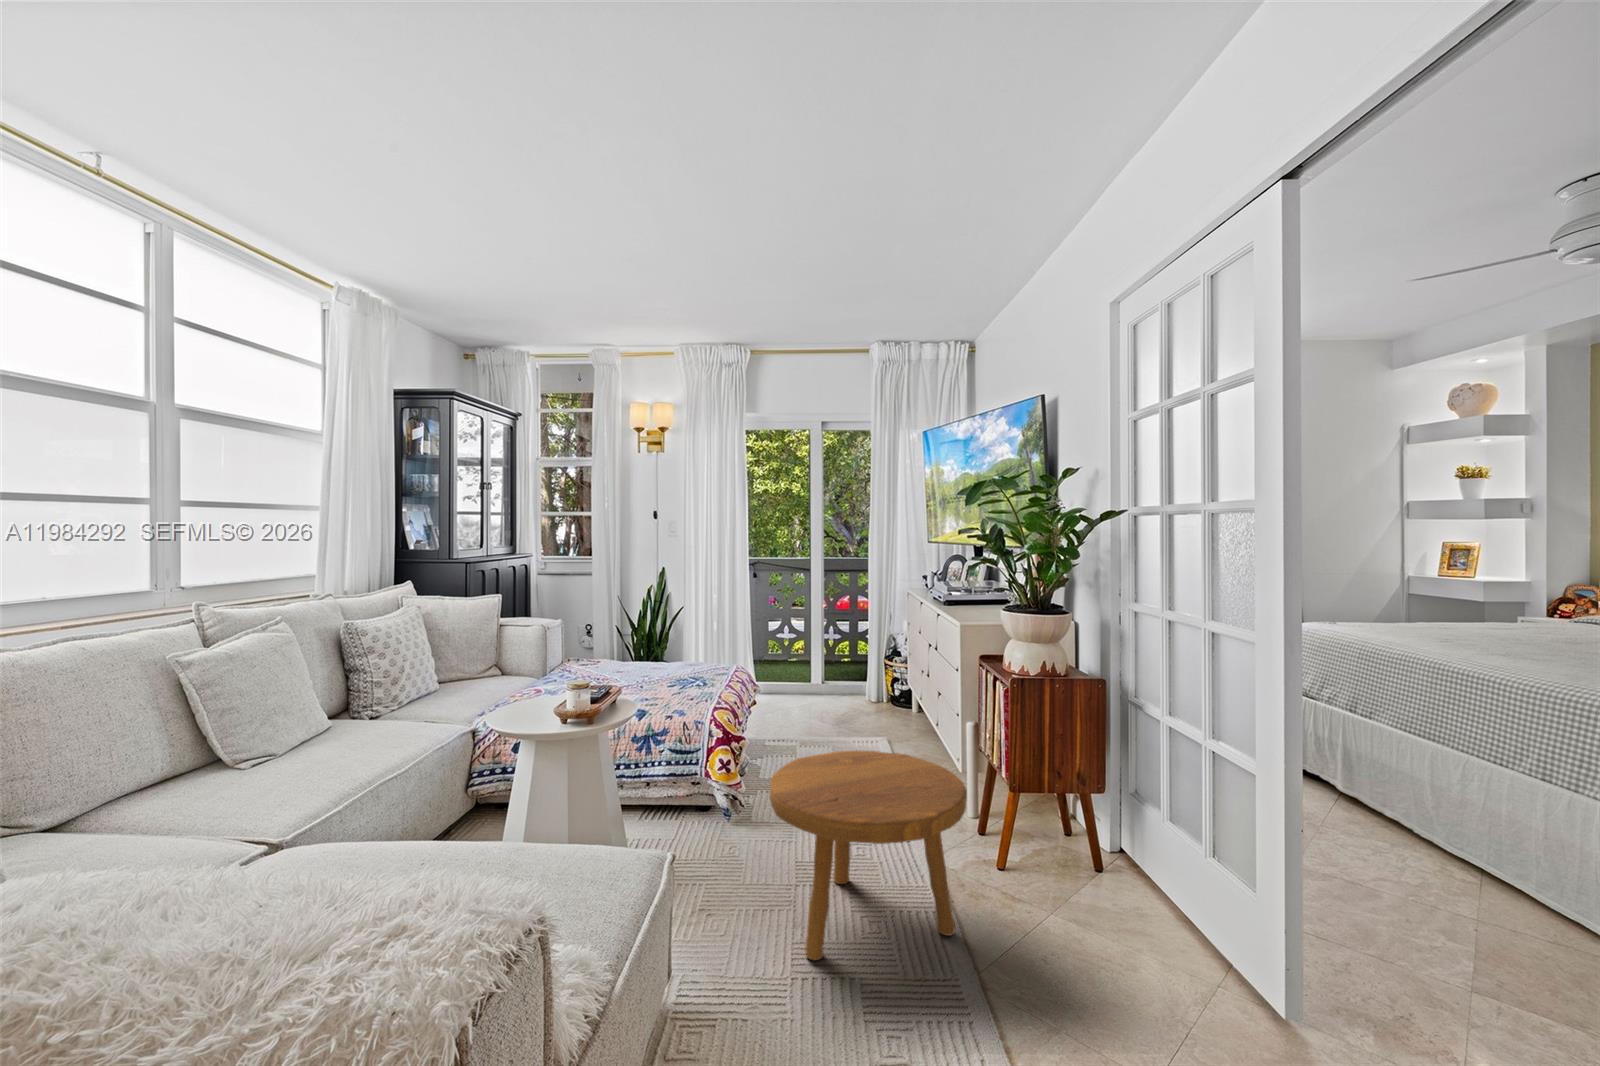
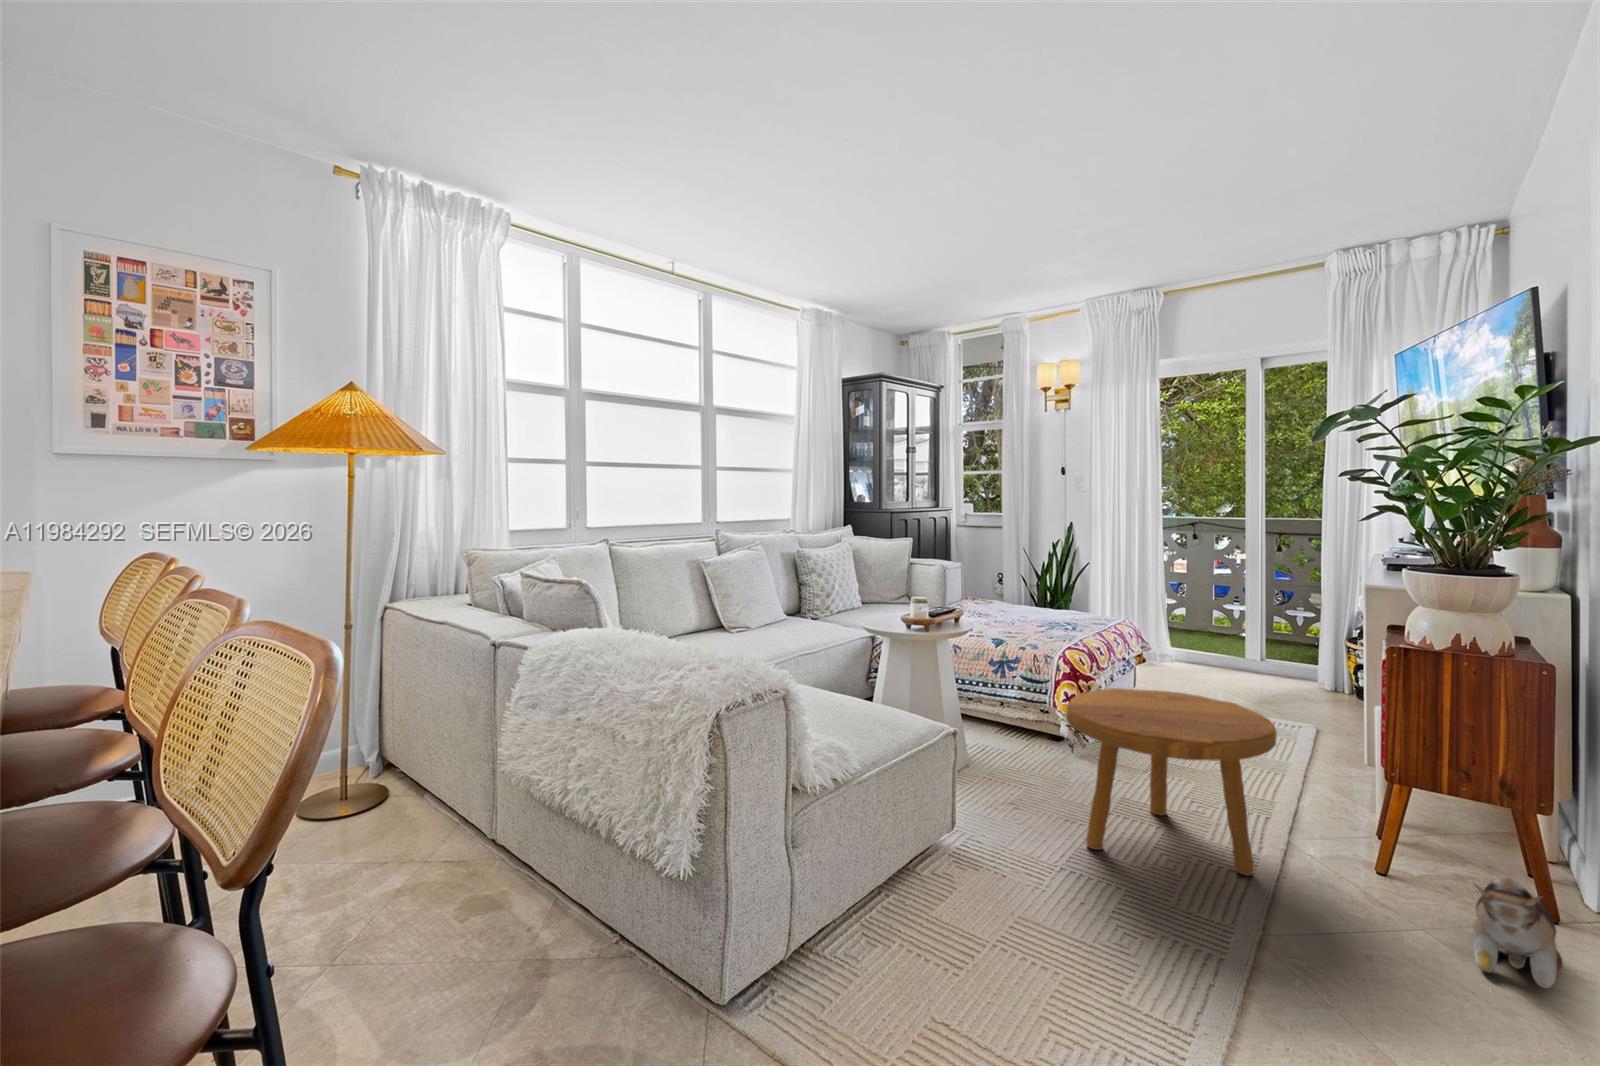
plush toy: none [1119,884,1193,971] -> present [1473,878,1563,988]

